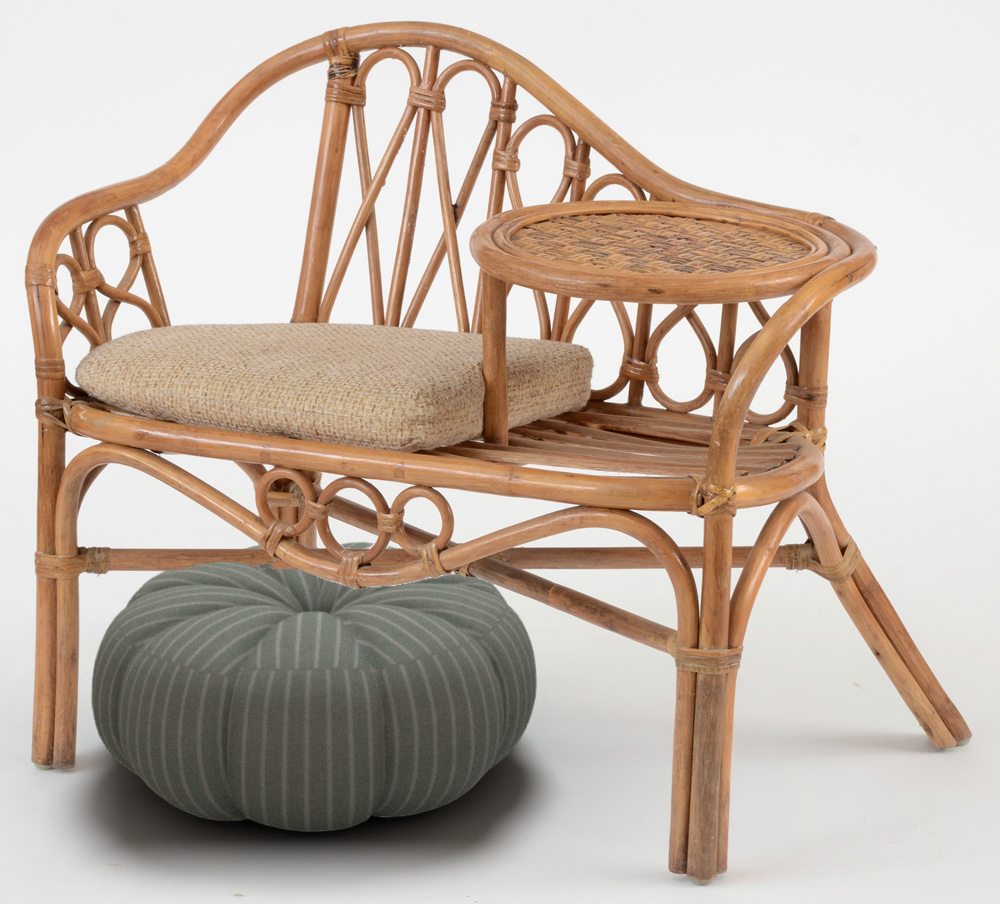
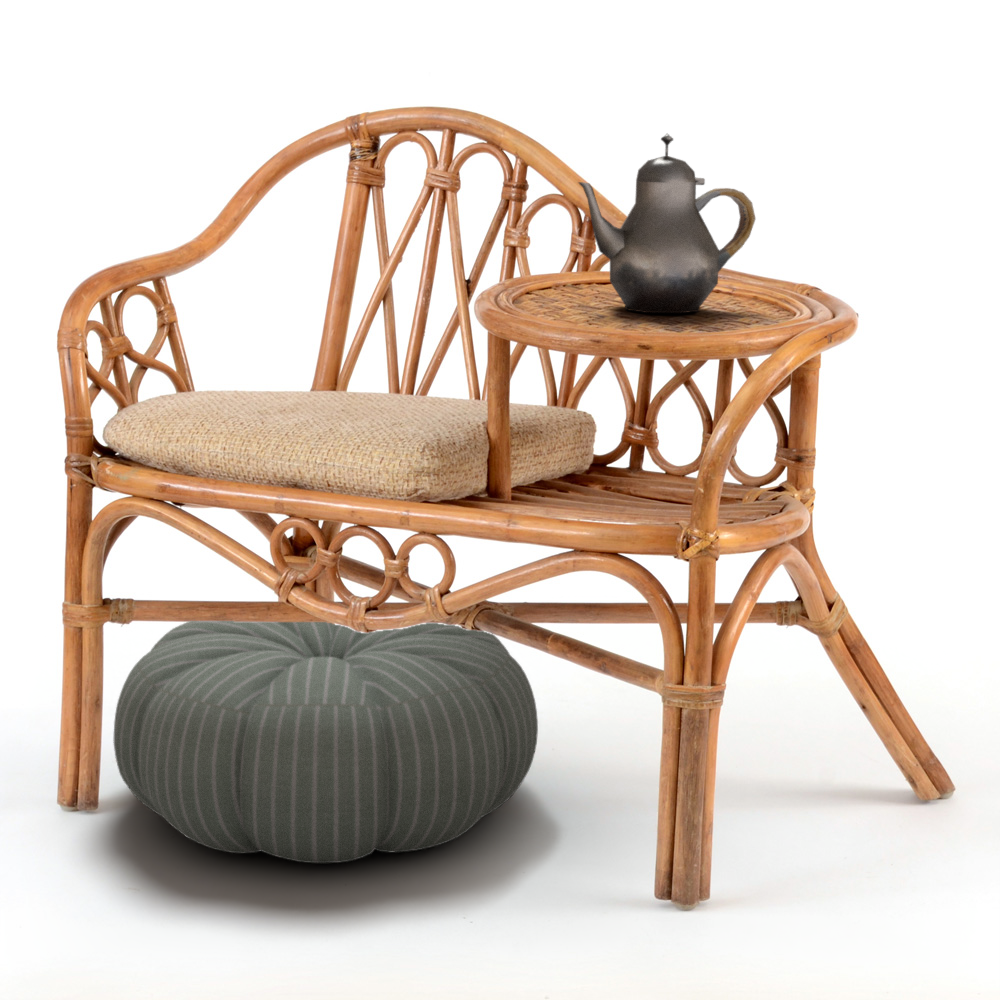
teapot: none [581,56,769,250] -> present [579,134,755,313]

